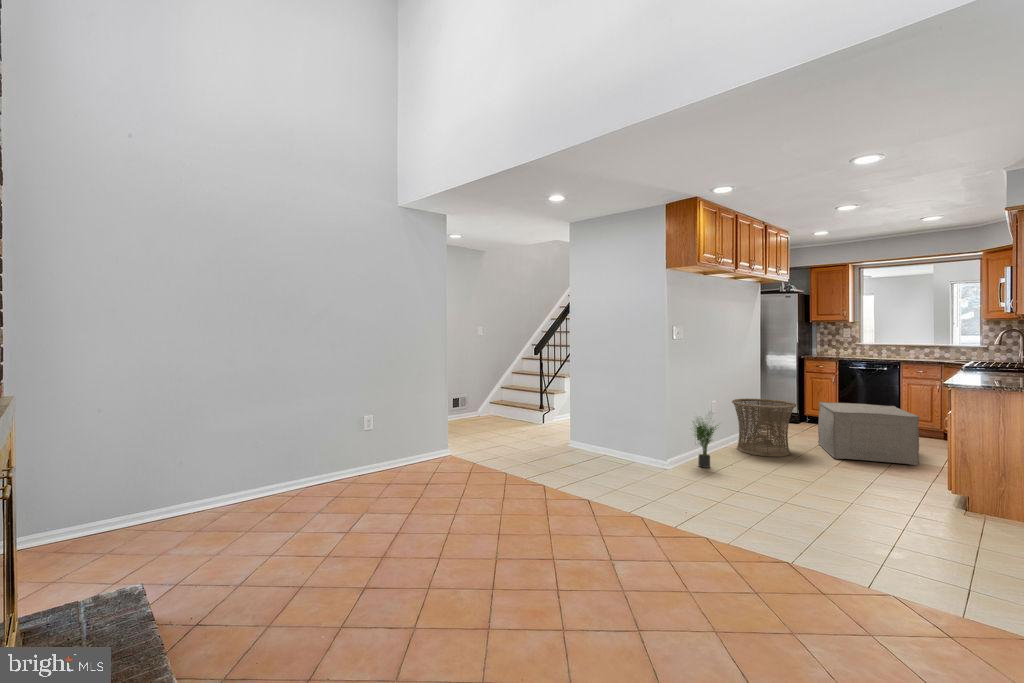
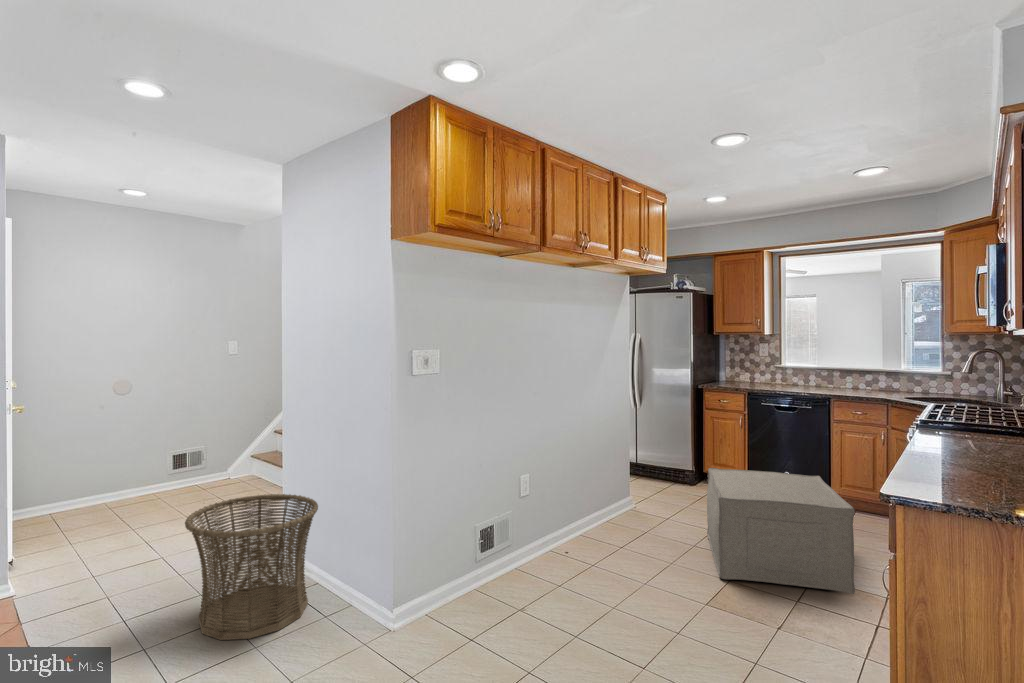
basket: present [732,398,796,457] -> present [185,494,318,640]
potted plant: present [695,418,718,468] -> none [447,508,515,622]

